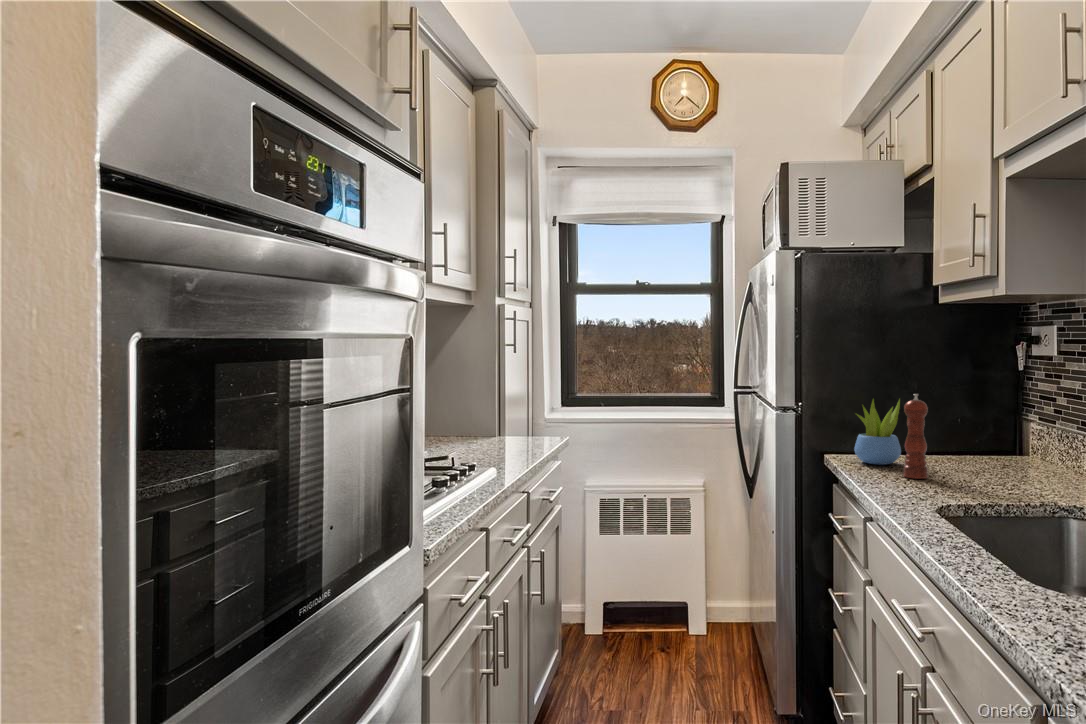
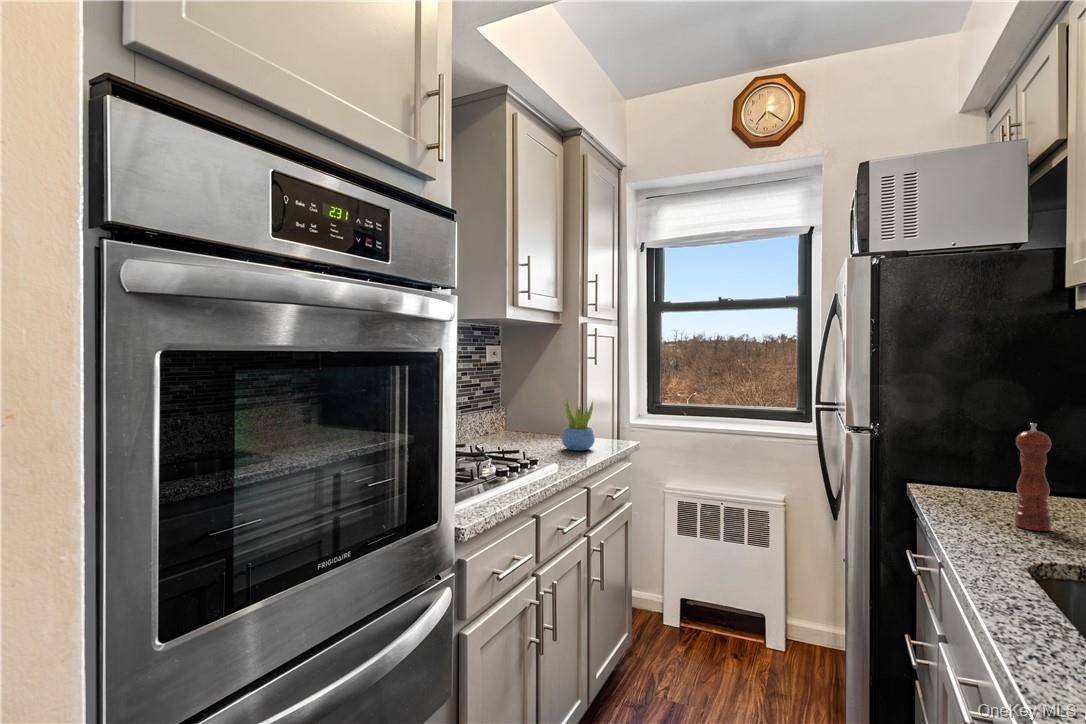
succulent plant: present [854,400,901,465] -> present [562,401,595,451]

